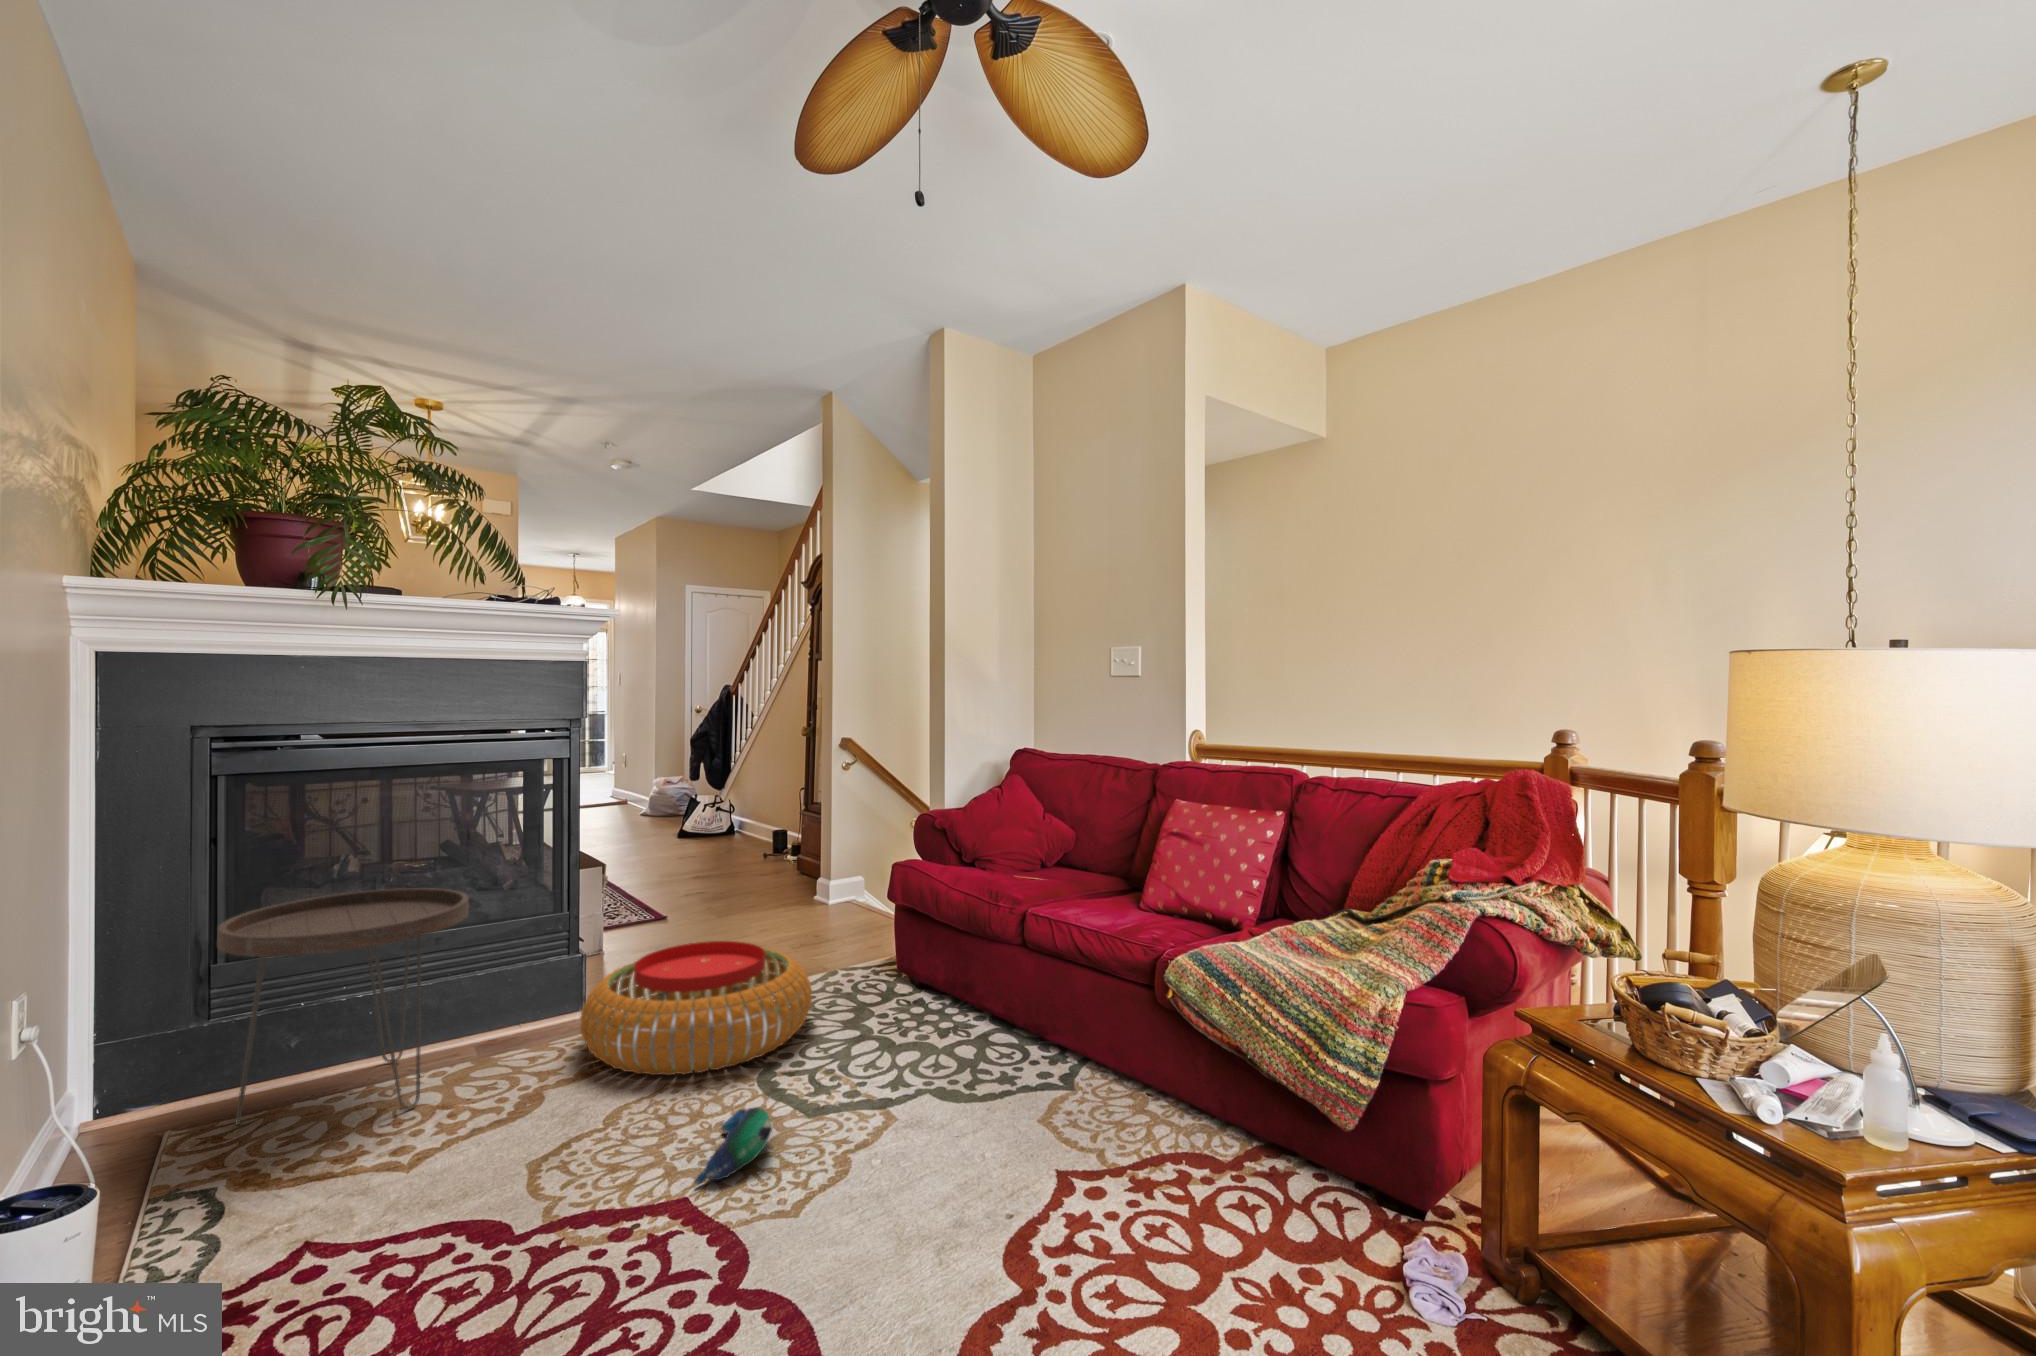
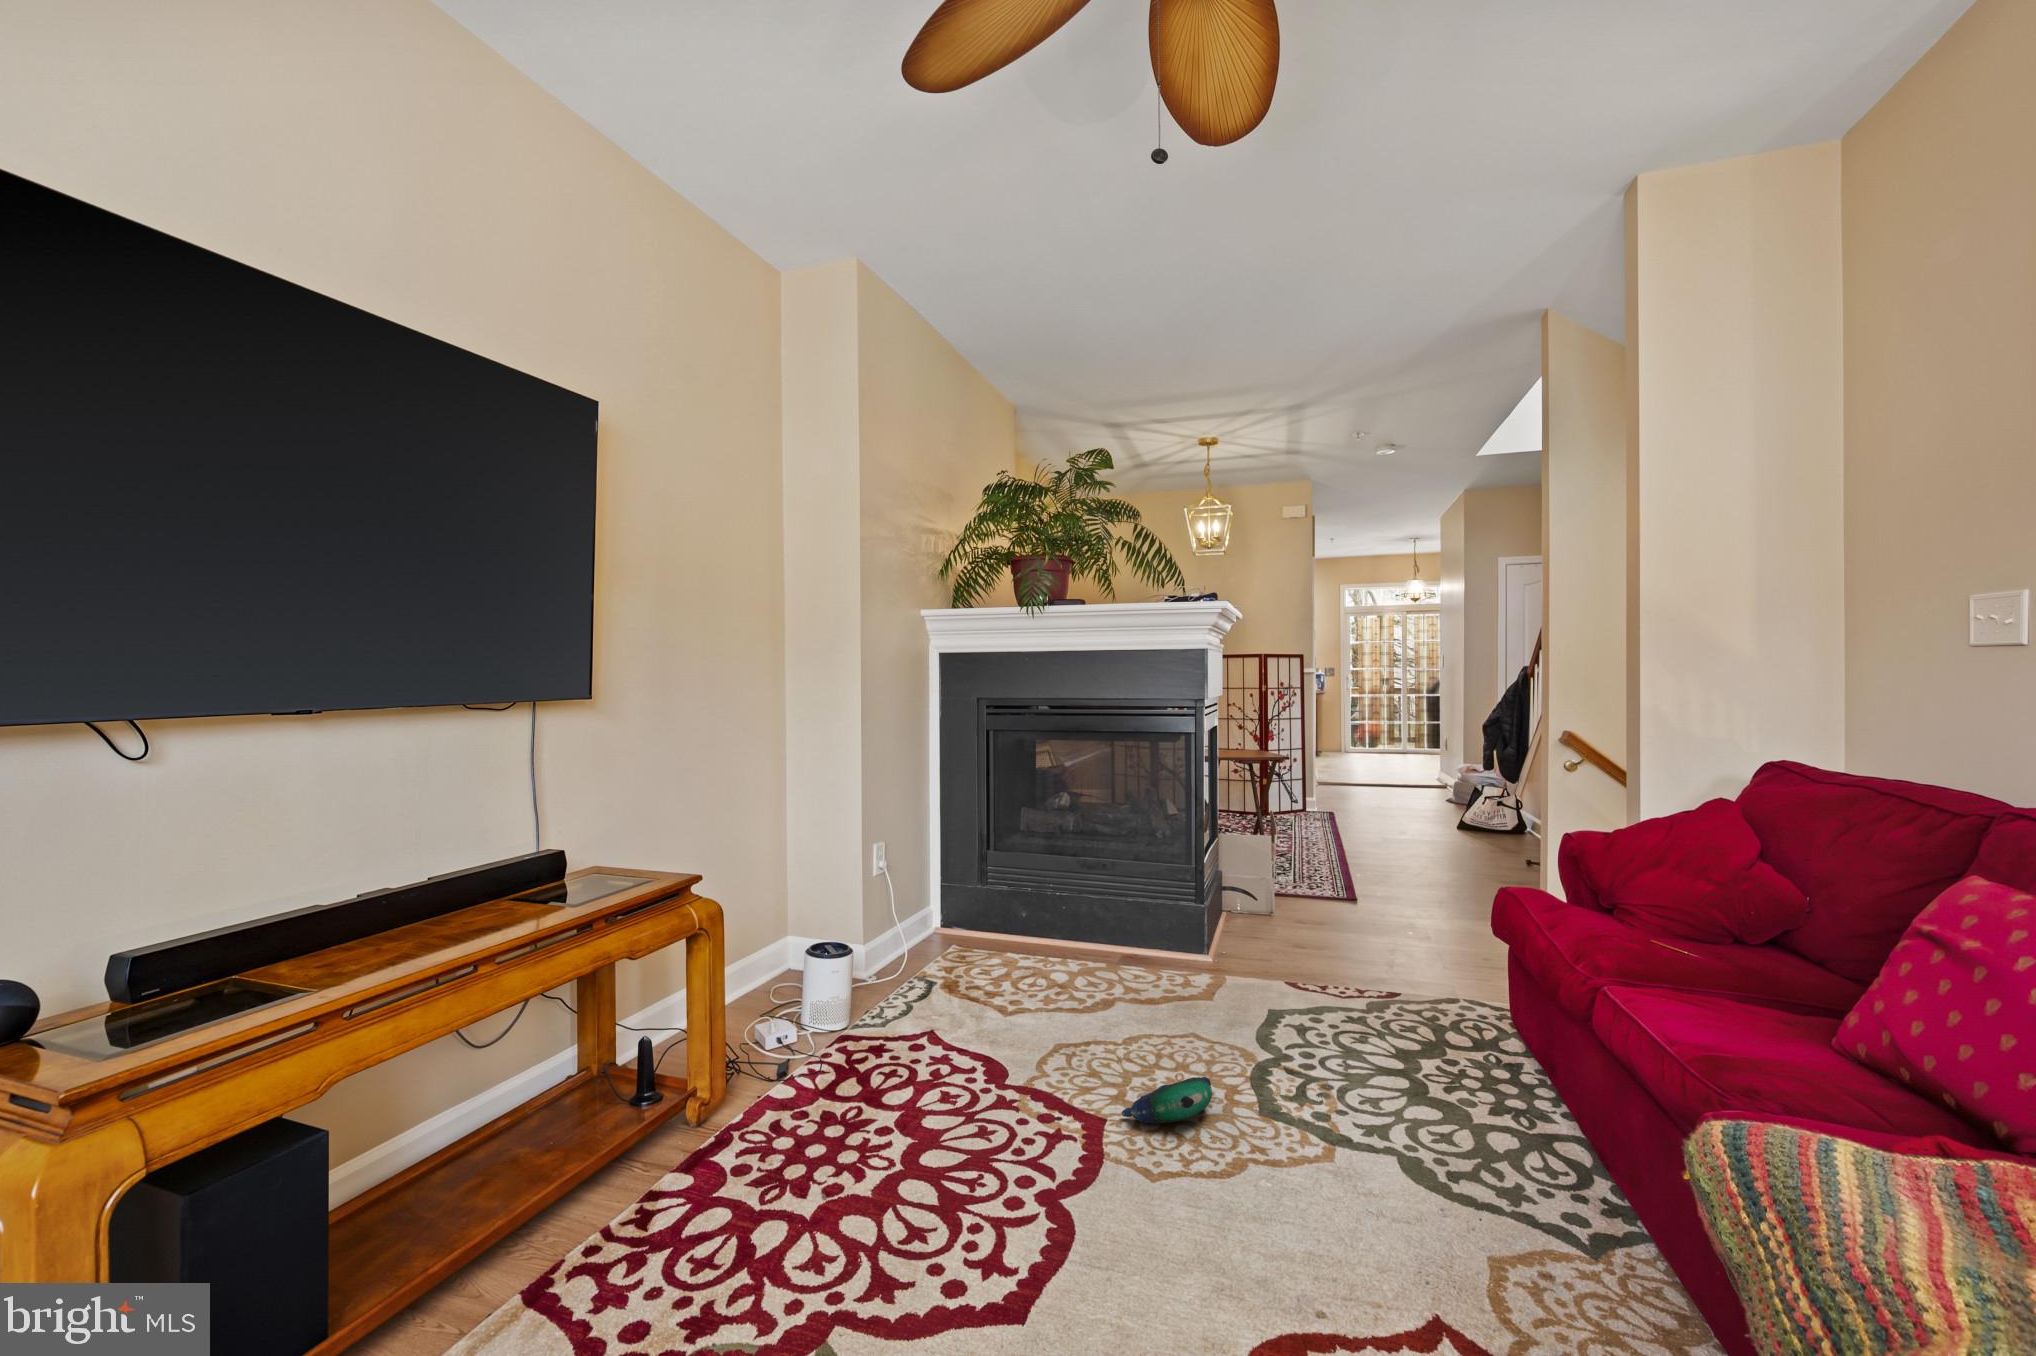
side table: present [217,888,469,1125] -> none [961,816,1101,979]
pouf: present [580,941,812,1075] -> none [1159,918,1375,1047]

